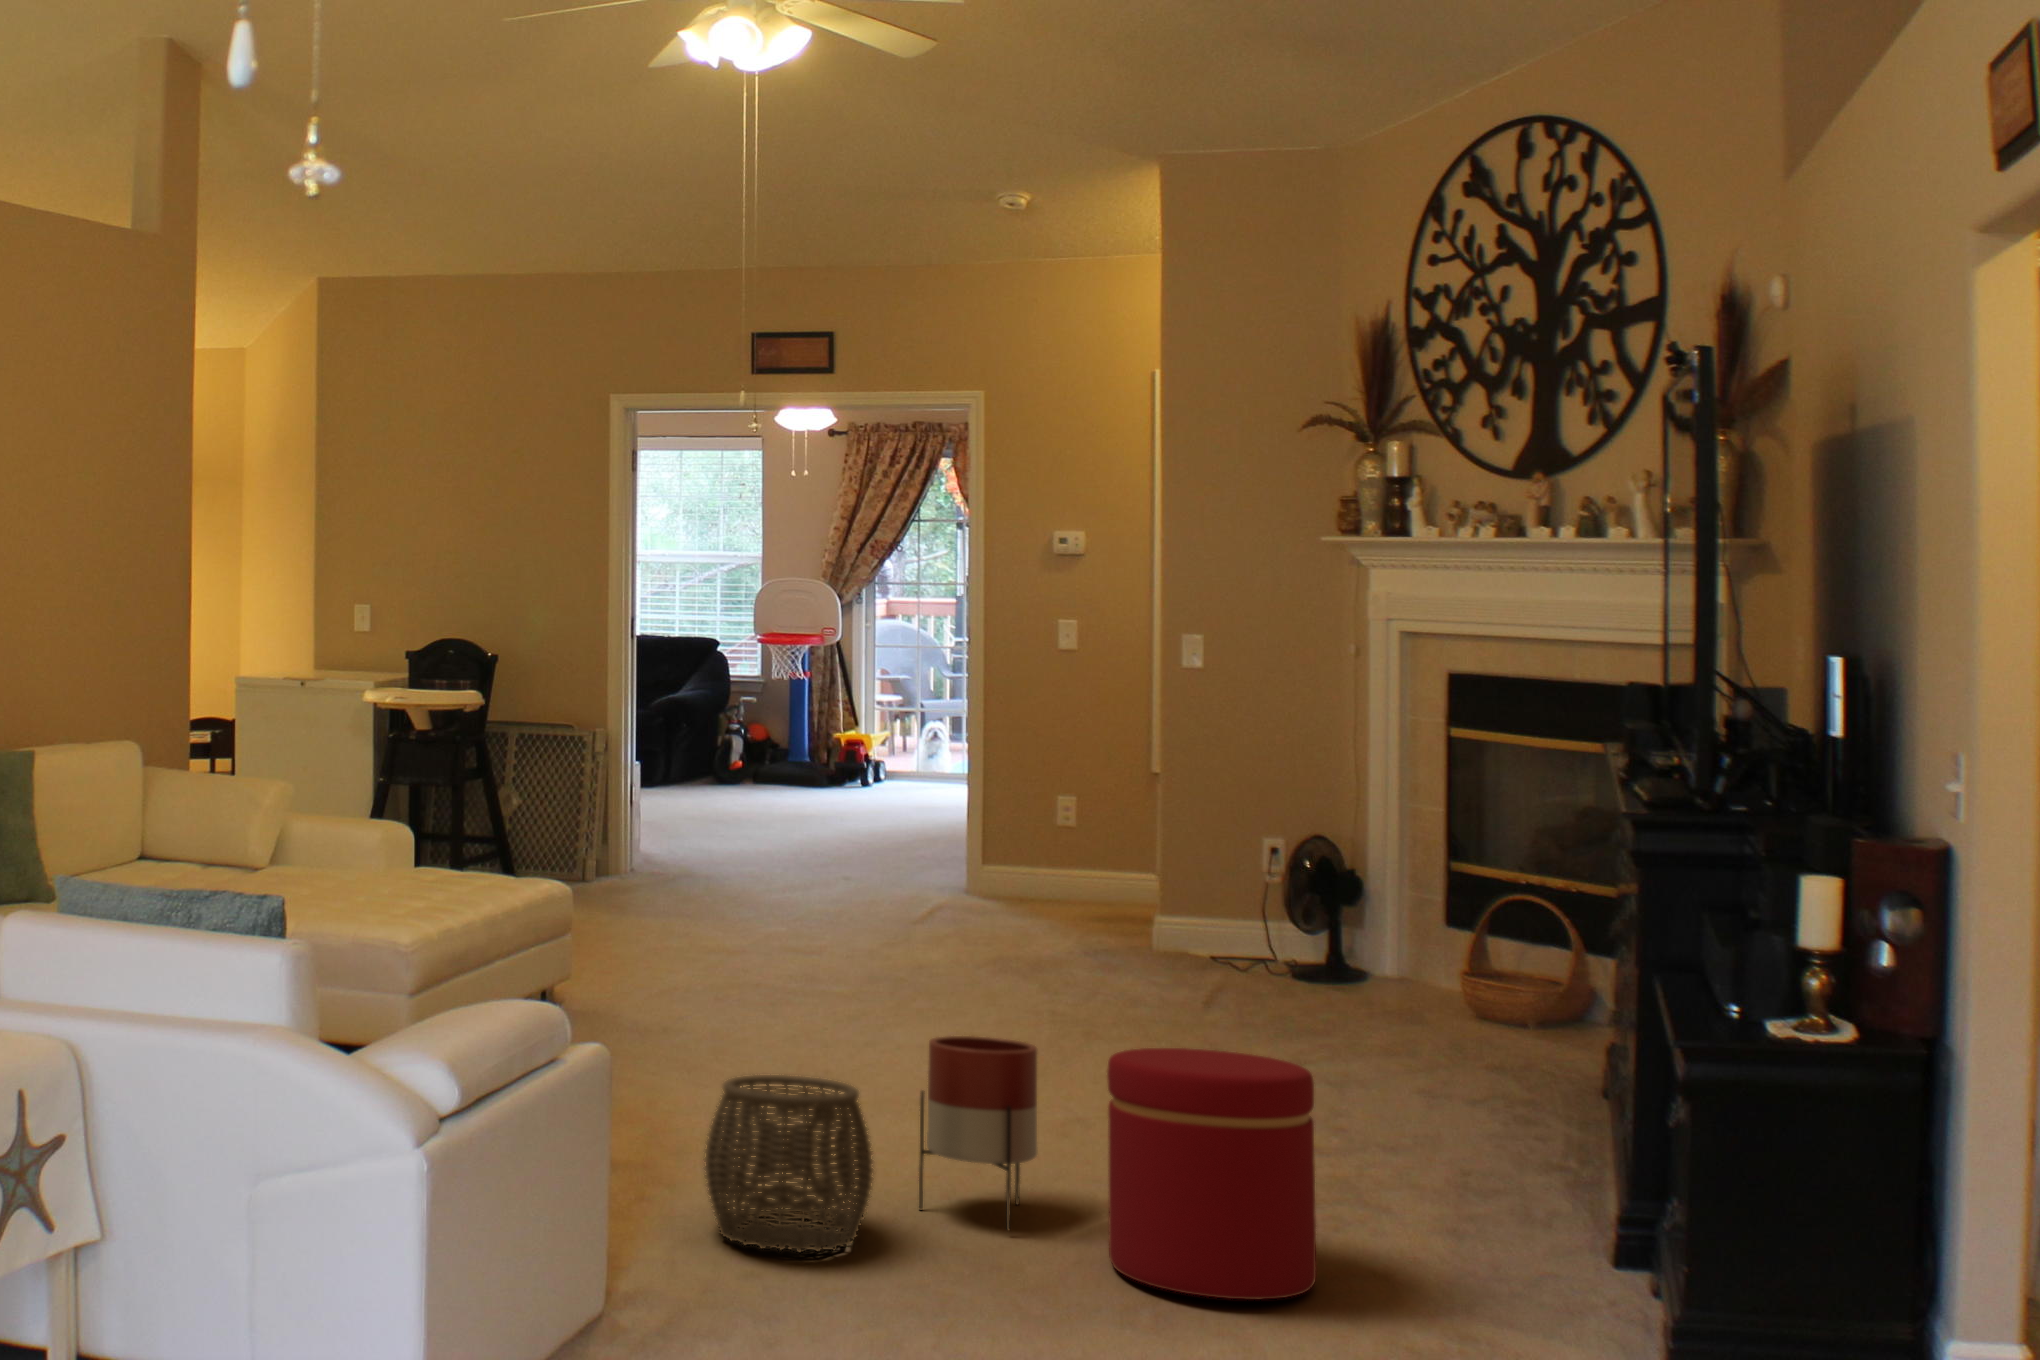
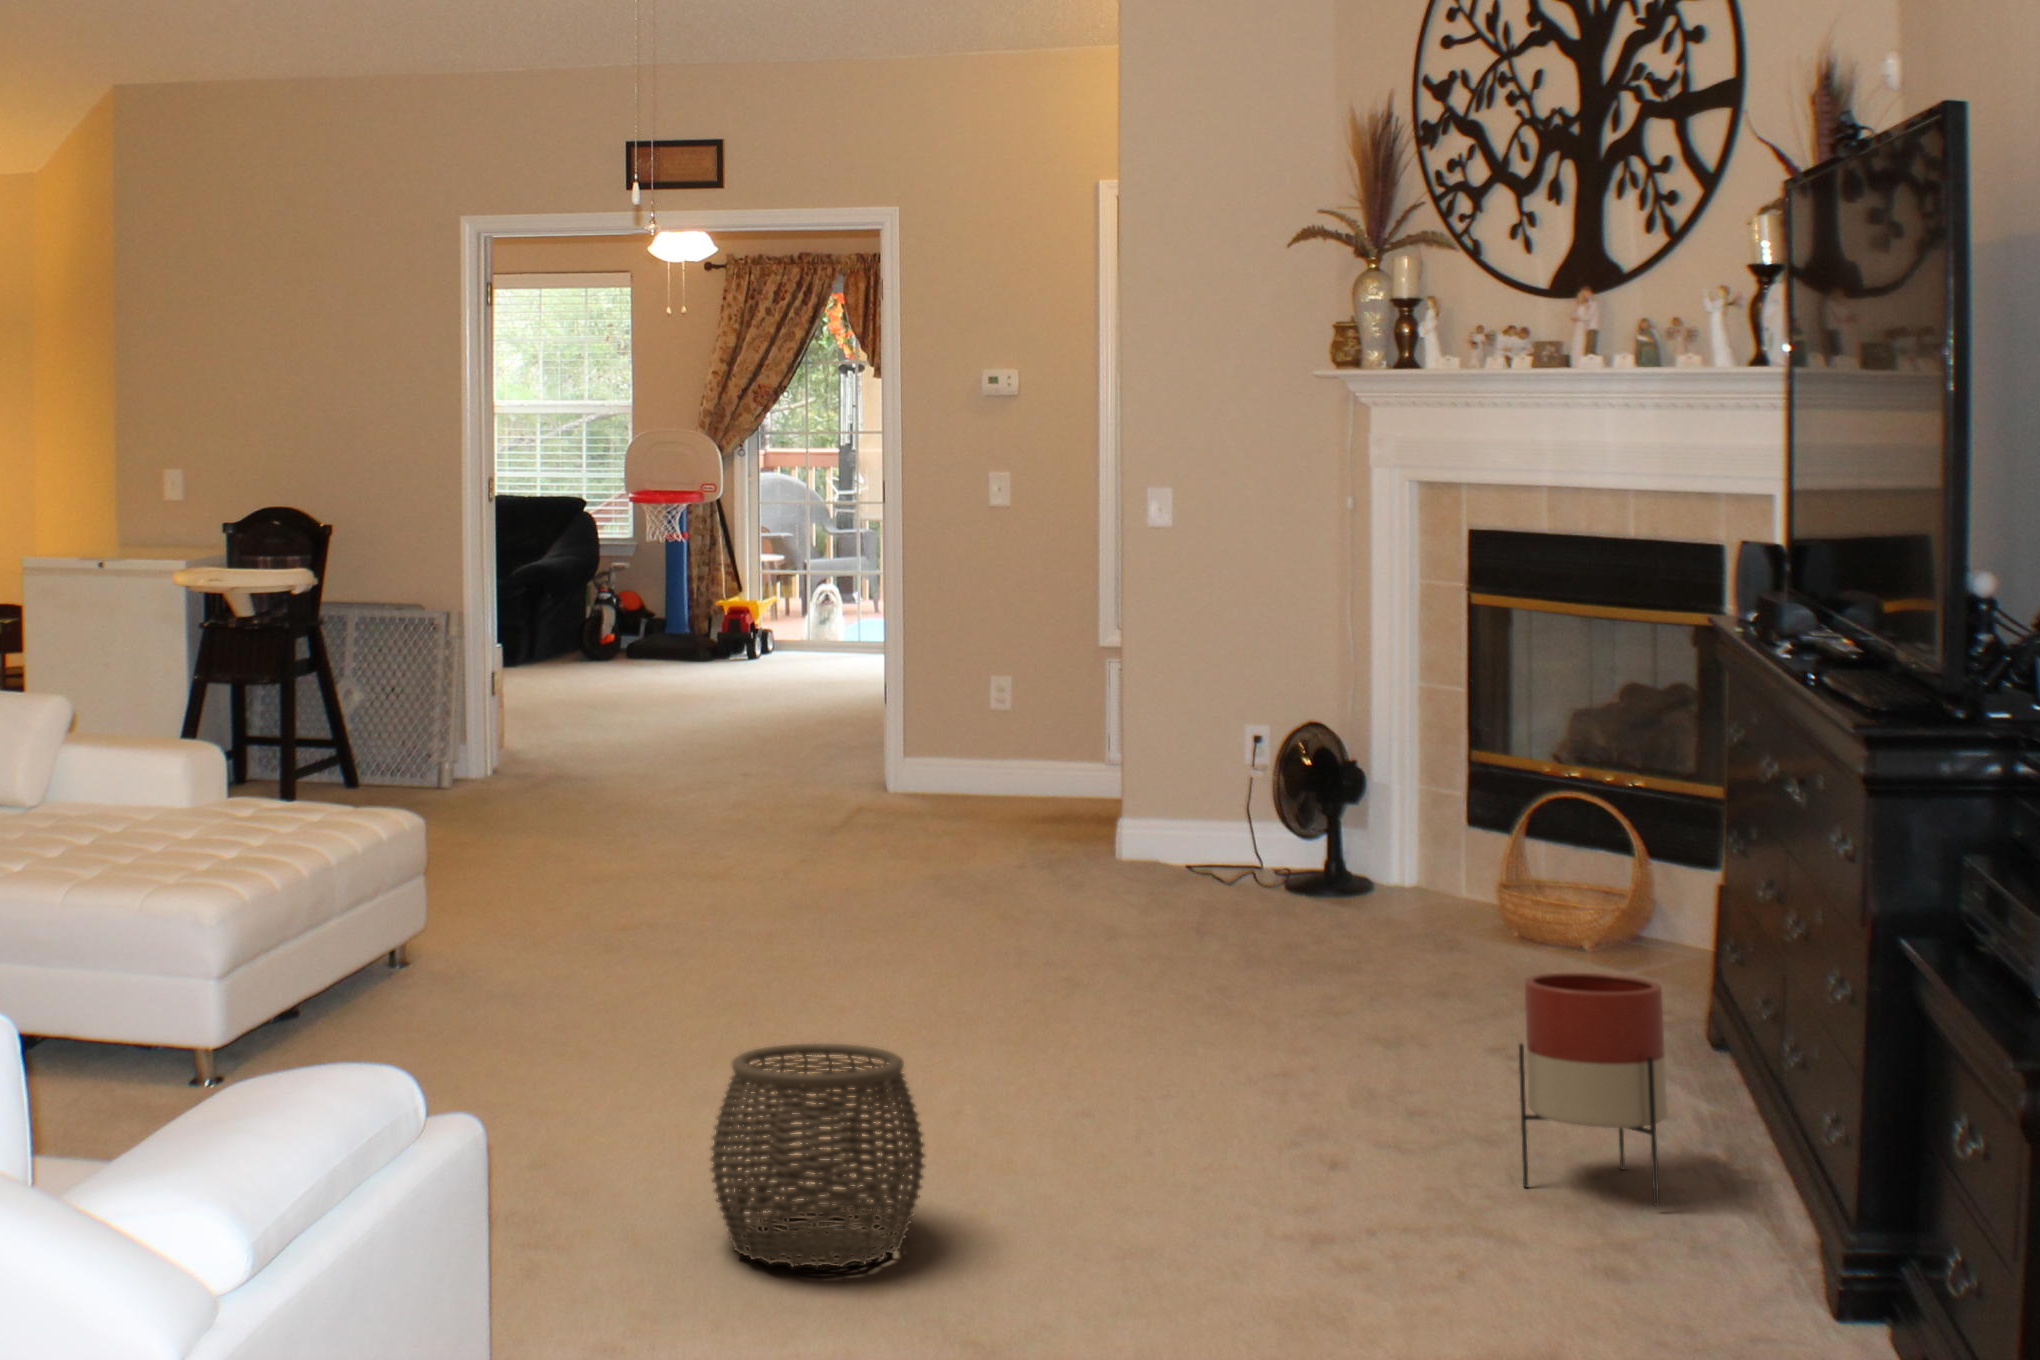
planter: present [919,1036,1038,1230] -> present [1519,973,1668,1206]
ottoman: present [1107,1048,1316,1299] -> none [1204,976,1456,1277]

